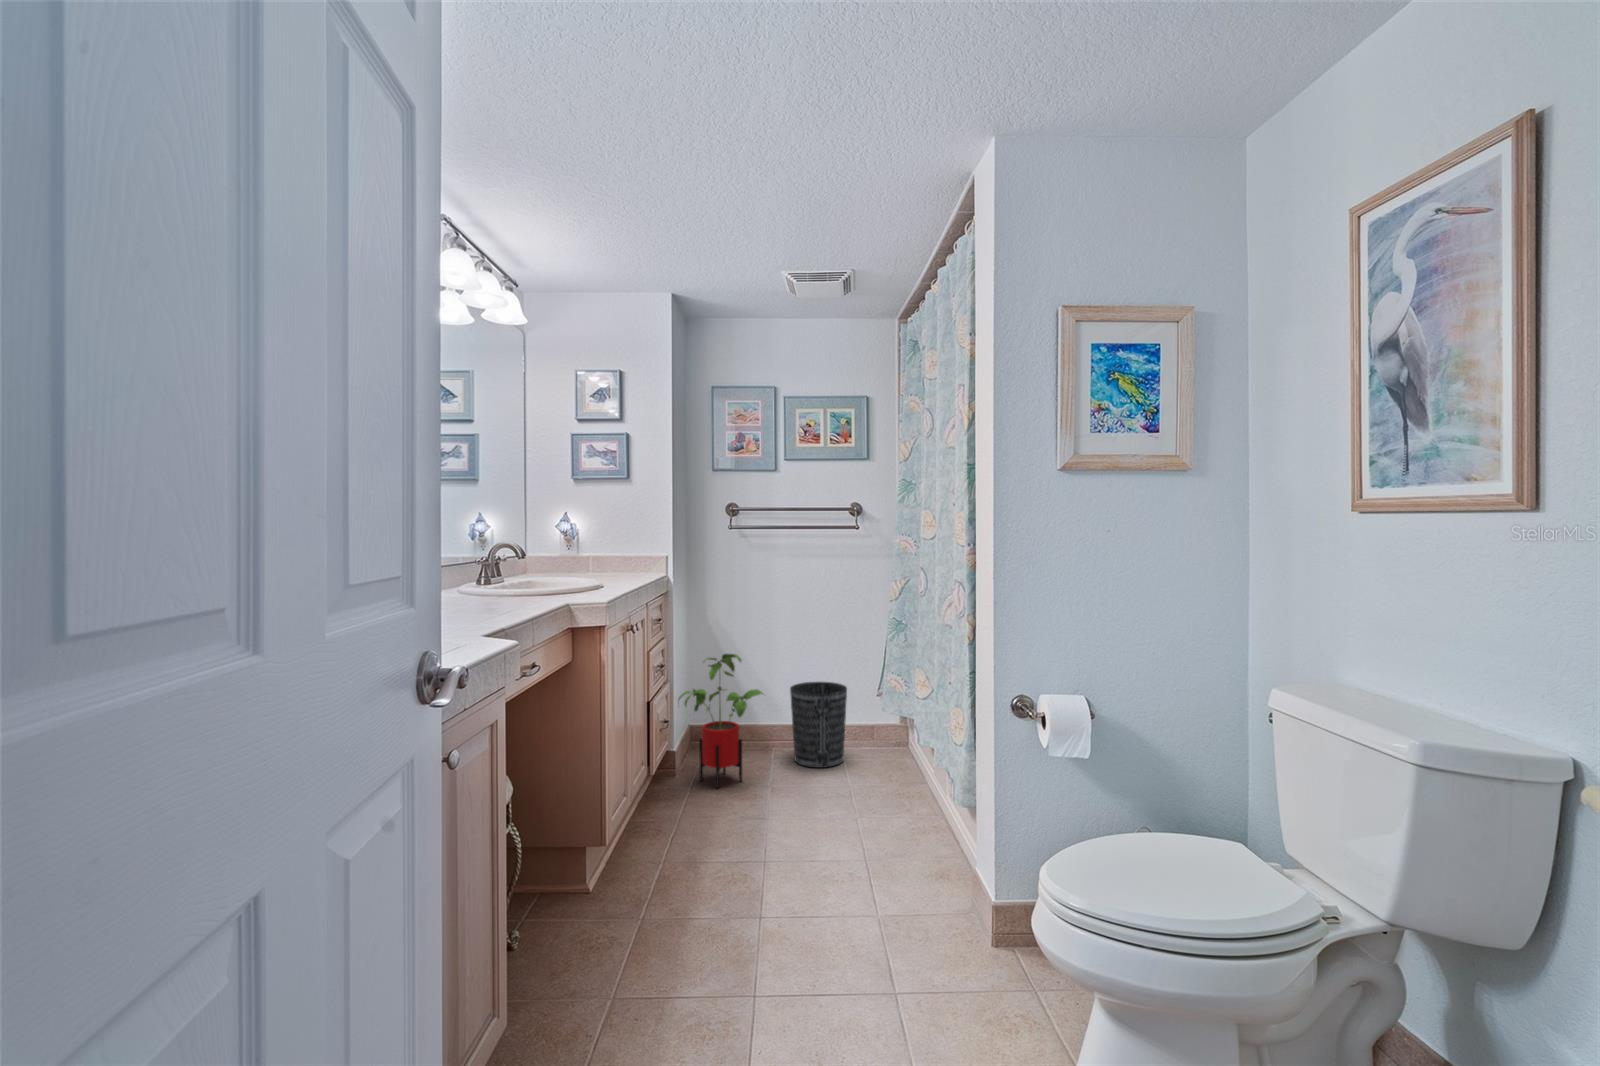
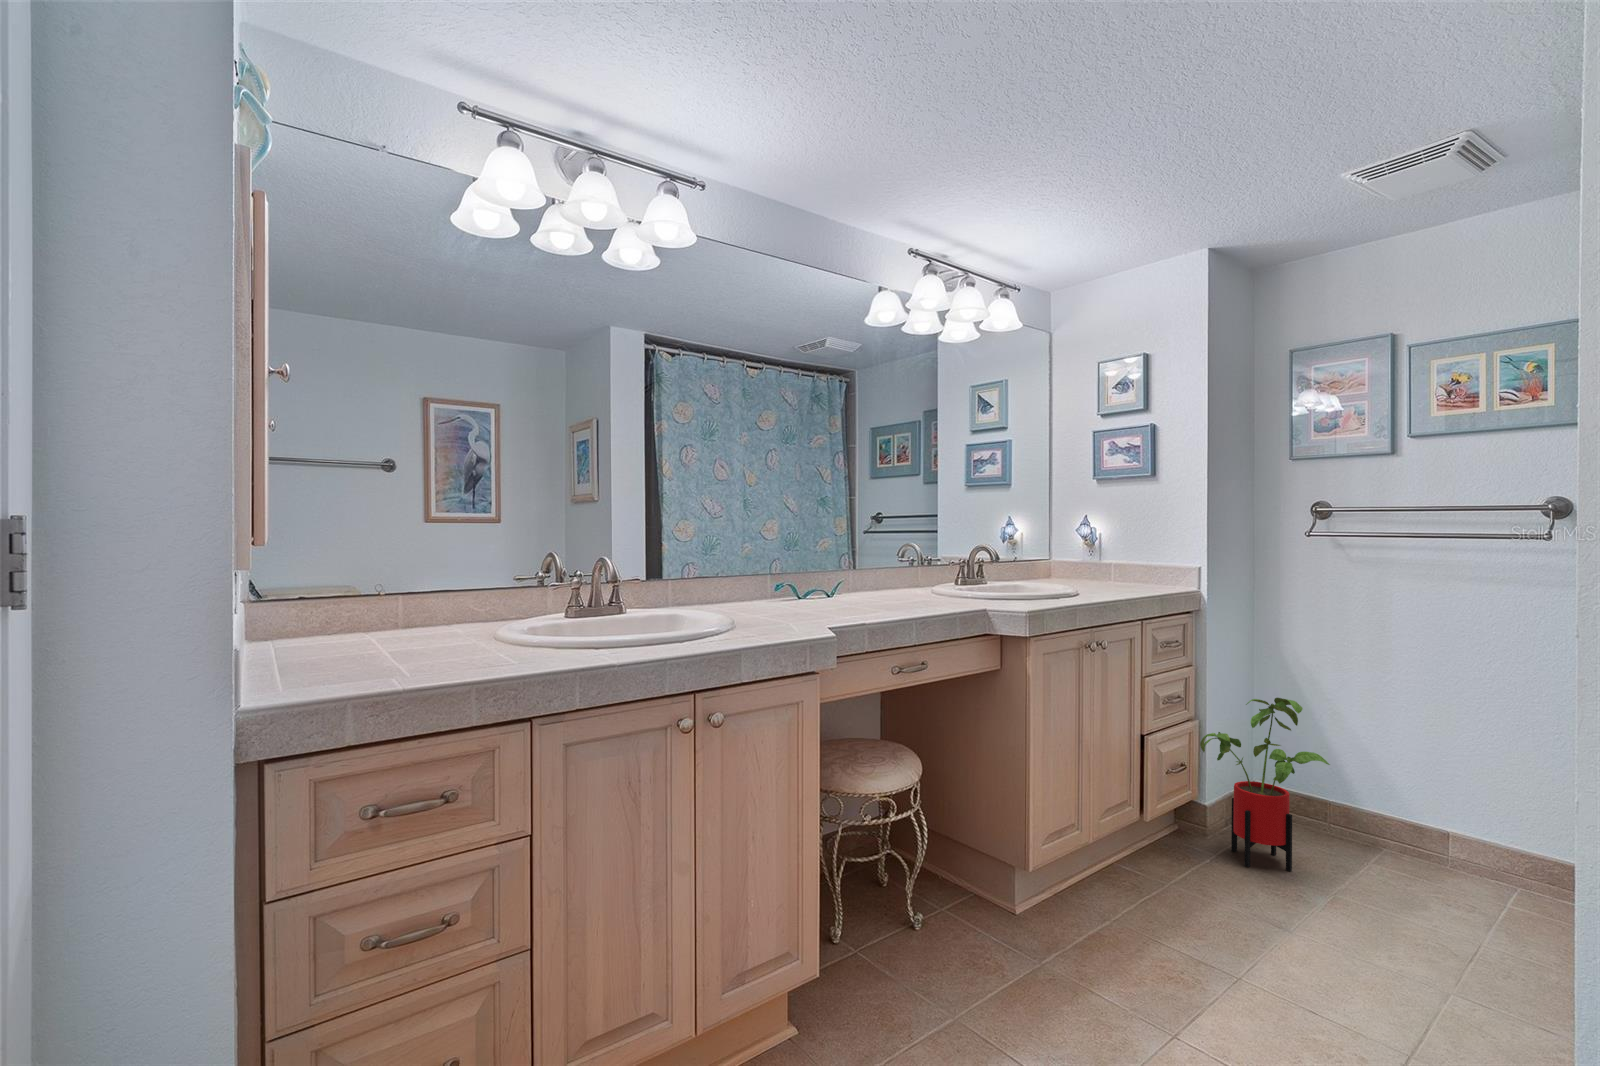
wastebasket: present [790,682,847,768] -> none [1397,766,1514,908]

